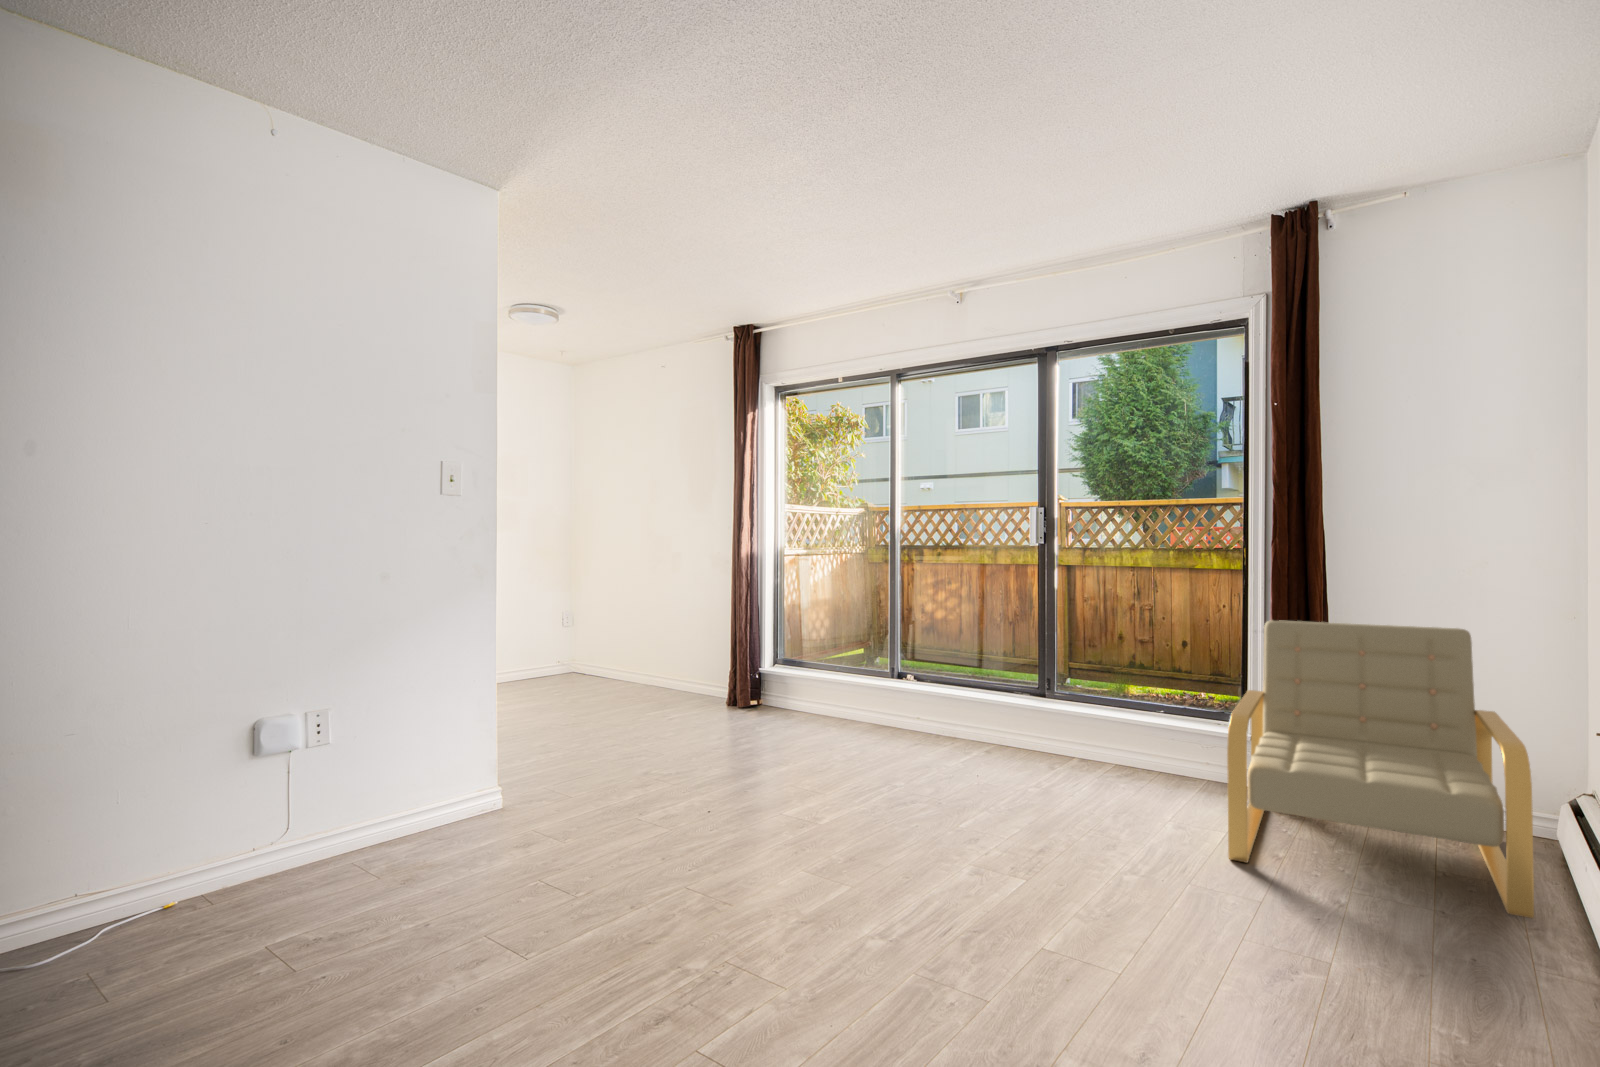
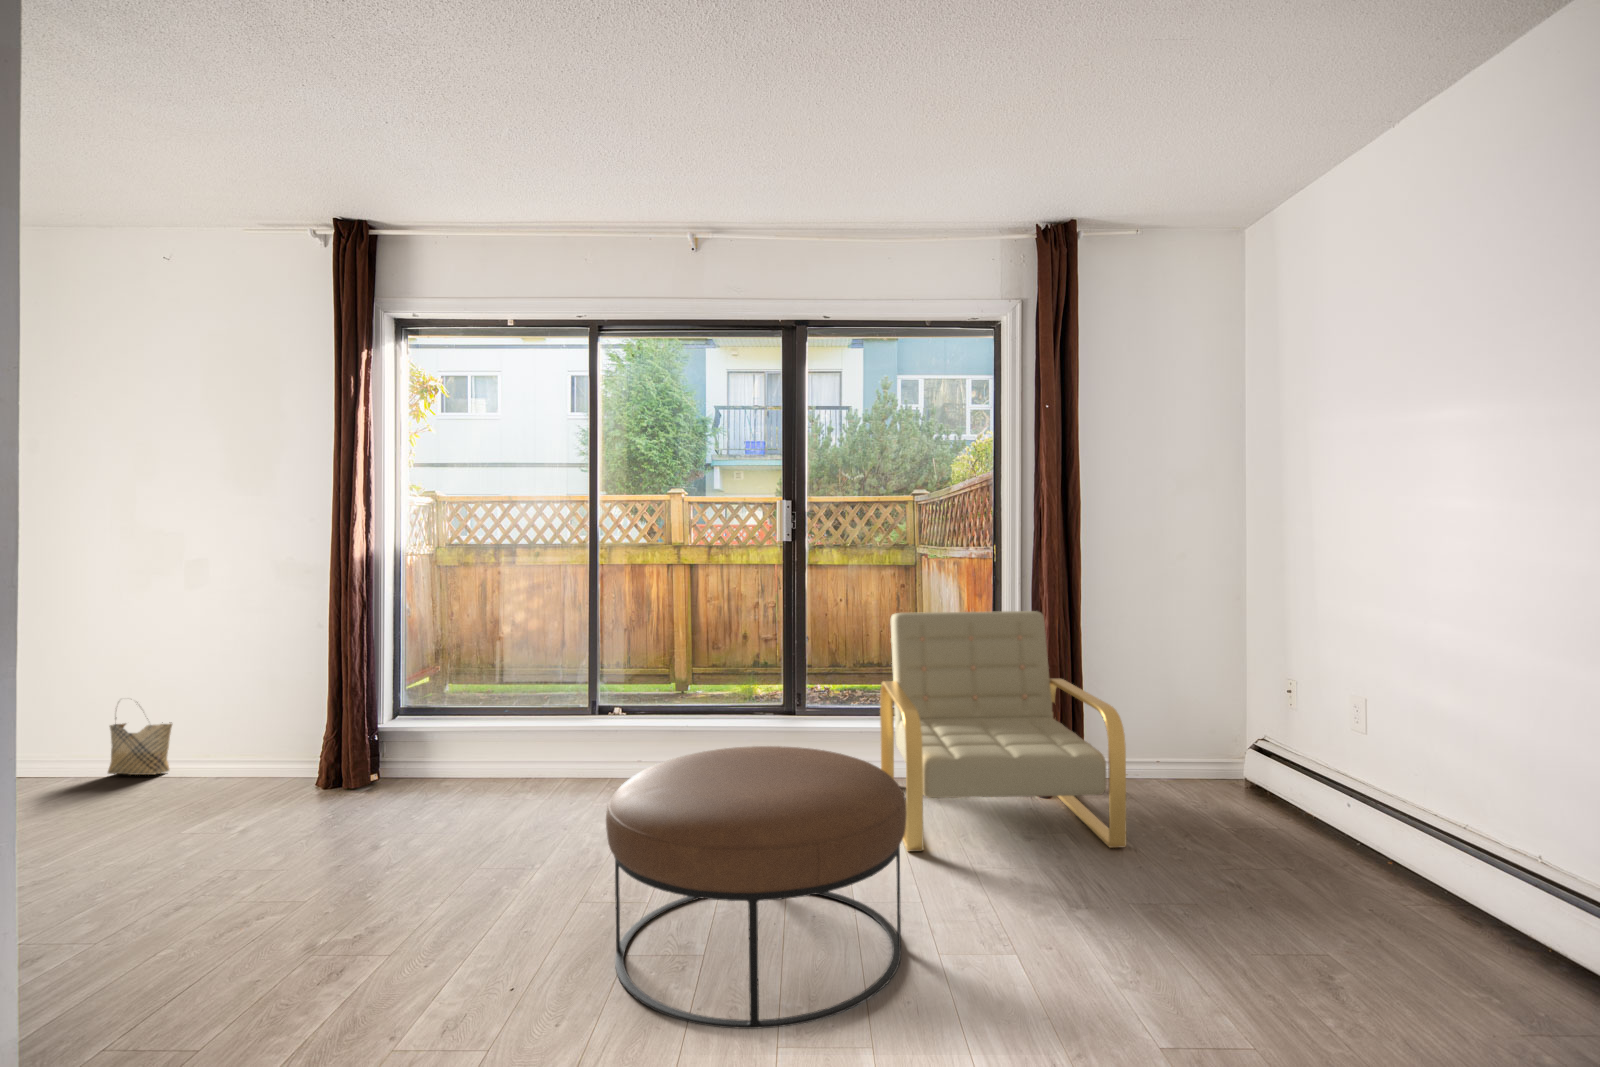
woven basket: none [673,644,707,699] -> present [108,717,172,775]
ottoman: none [887,719,1161,956] -> present [606,746,907,1029]

